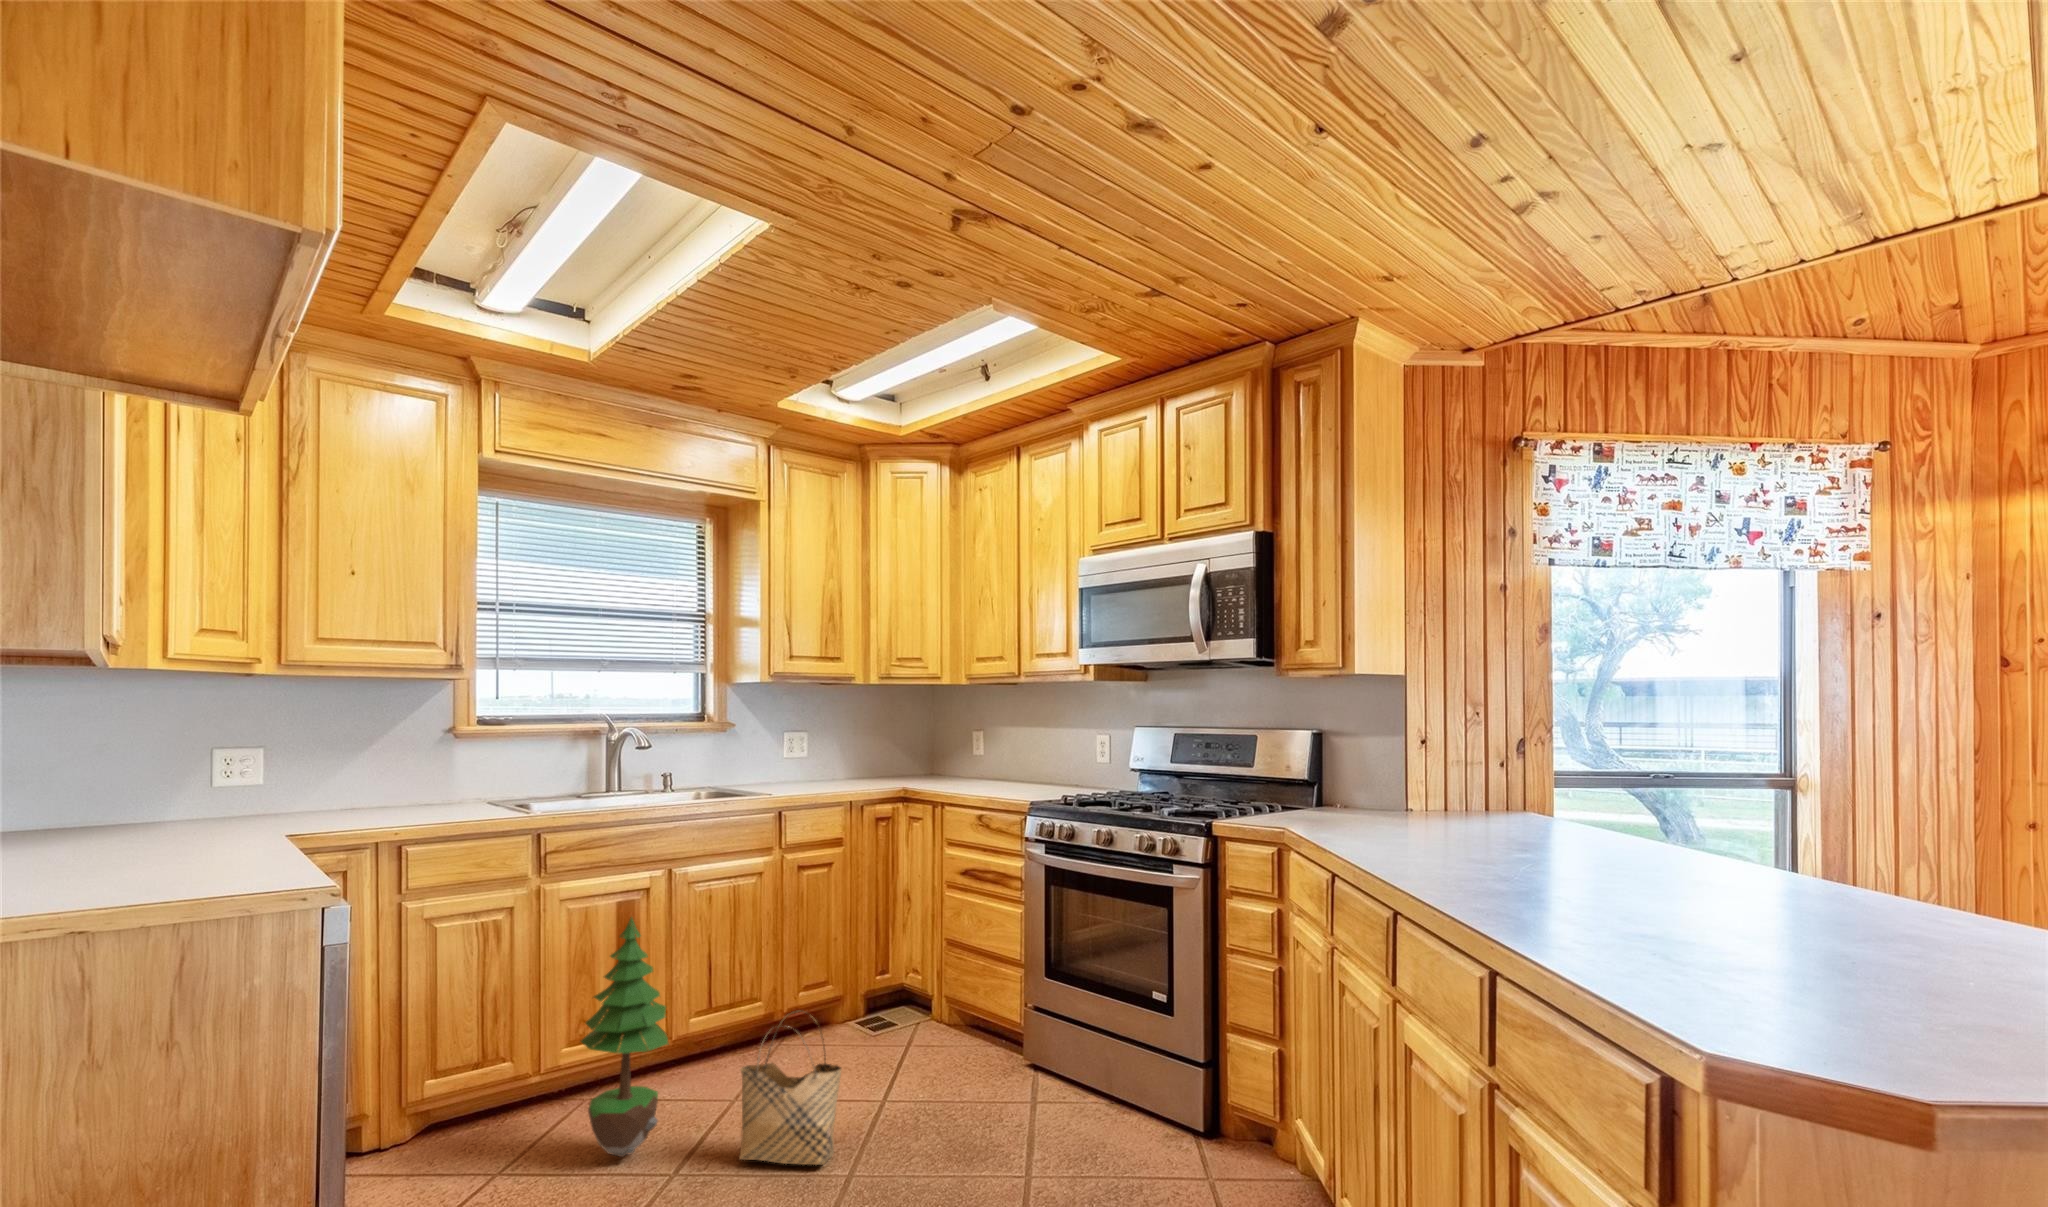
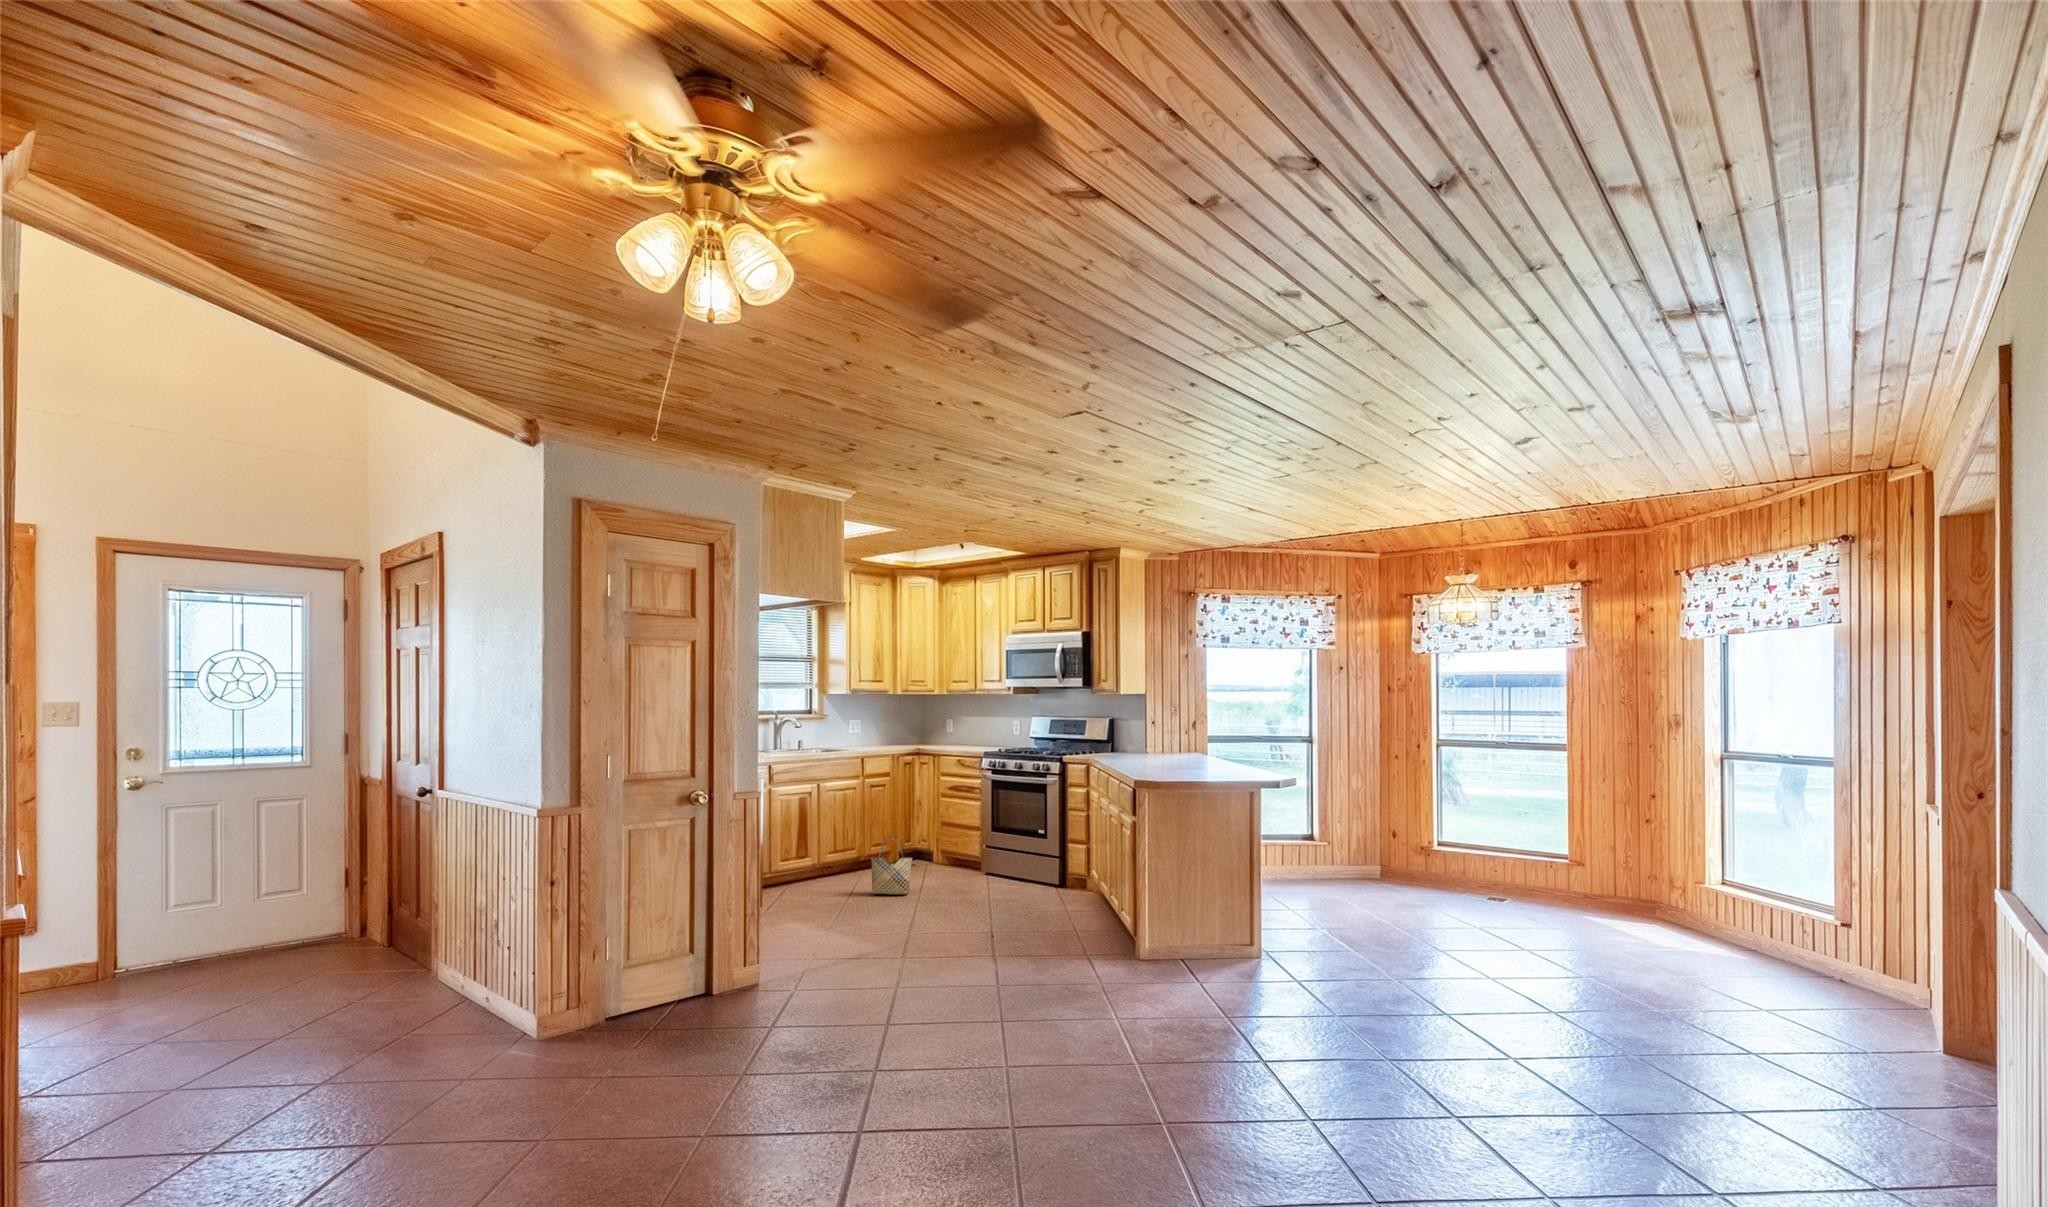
potted tree: present [581,917,668,1157] -> none [806,797,841,895]

